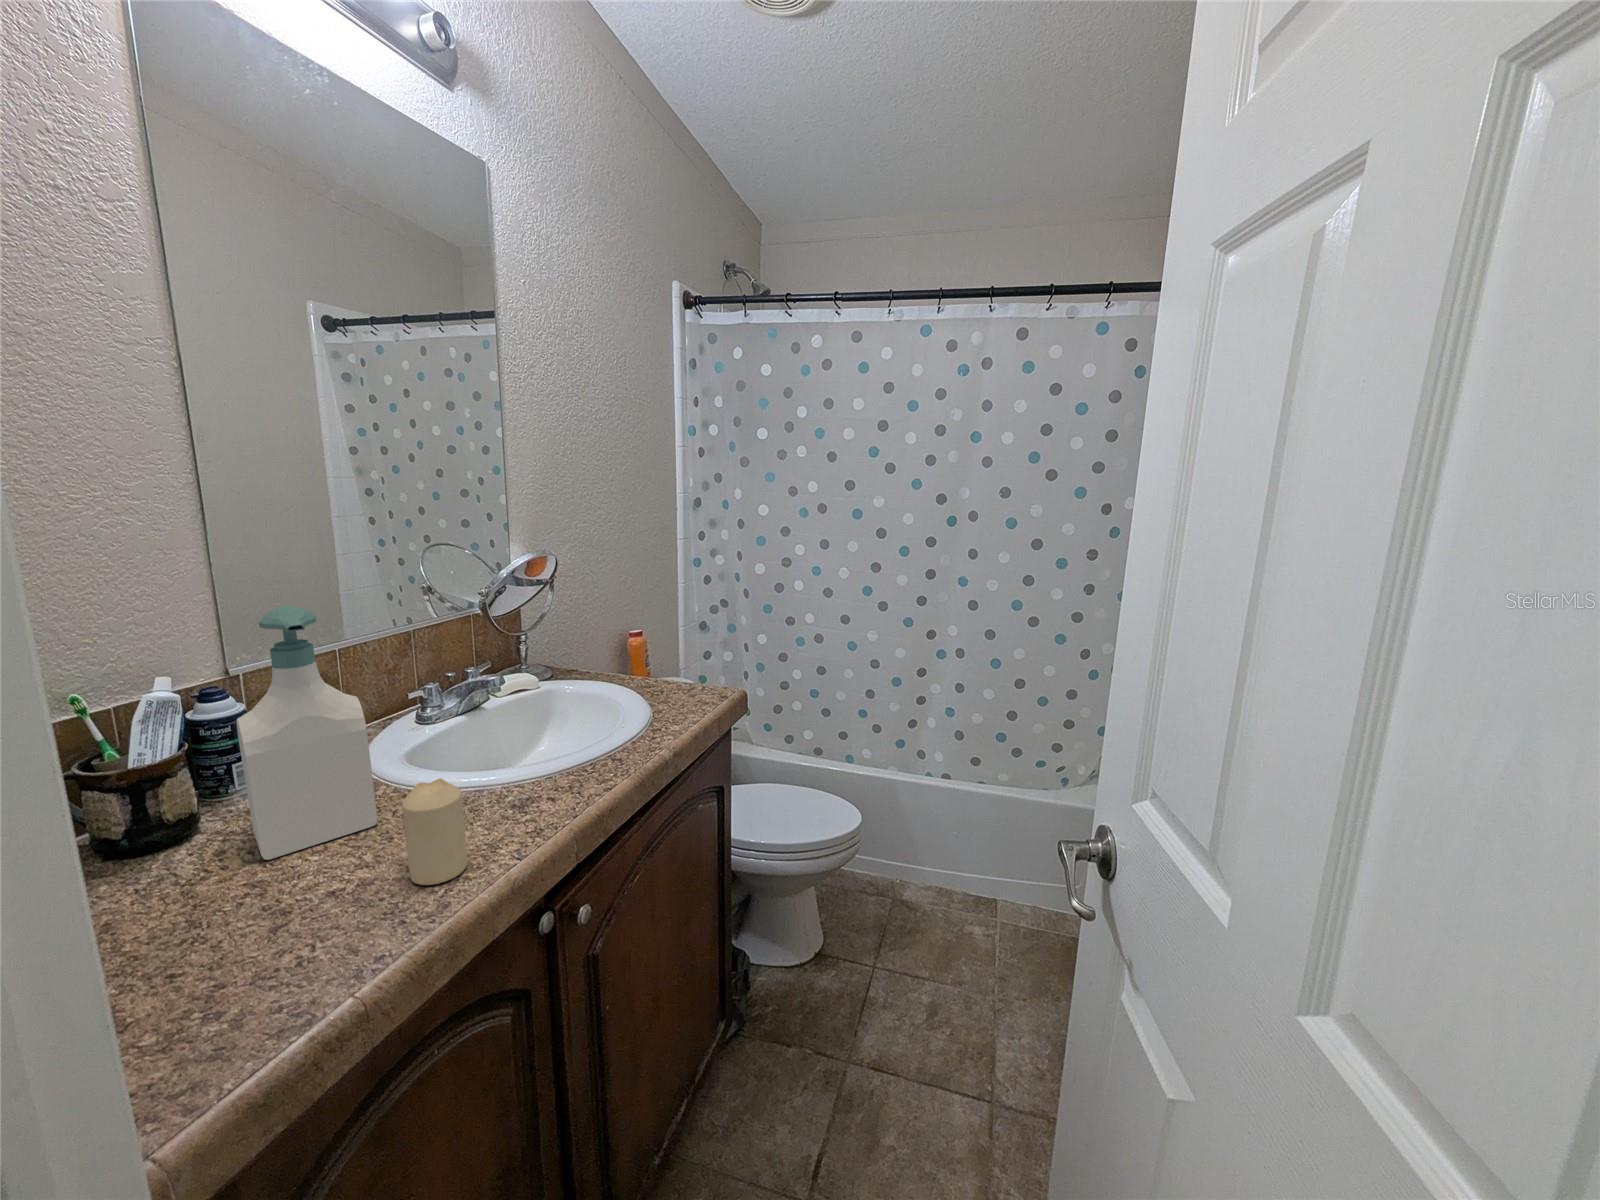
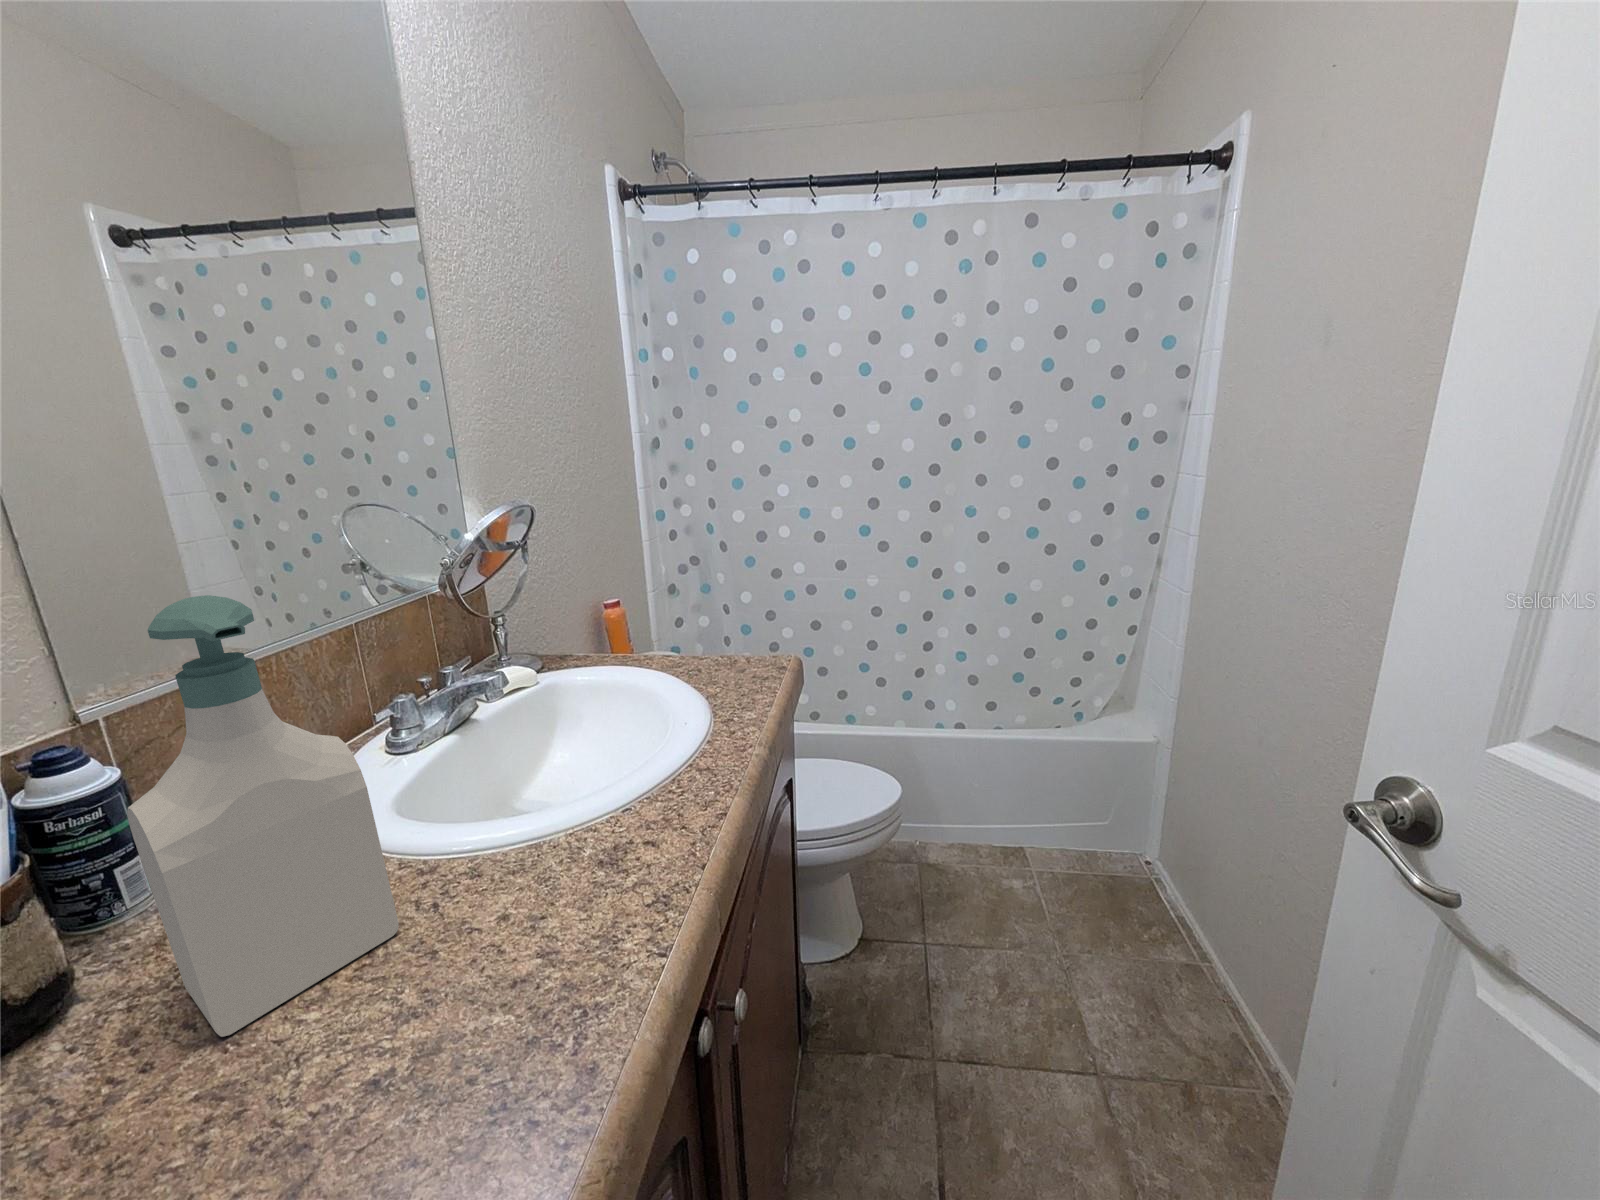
candle: present [402,779,468,885] -> none [480,855,588,1035]

